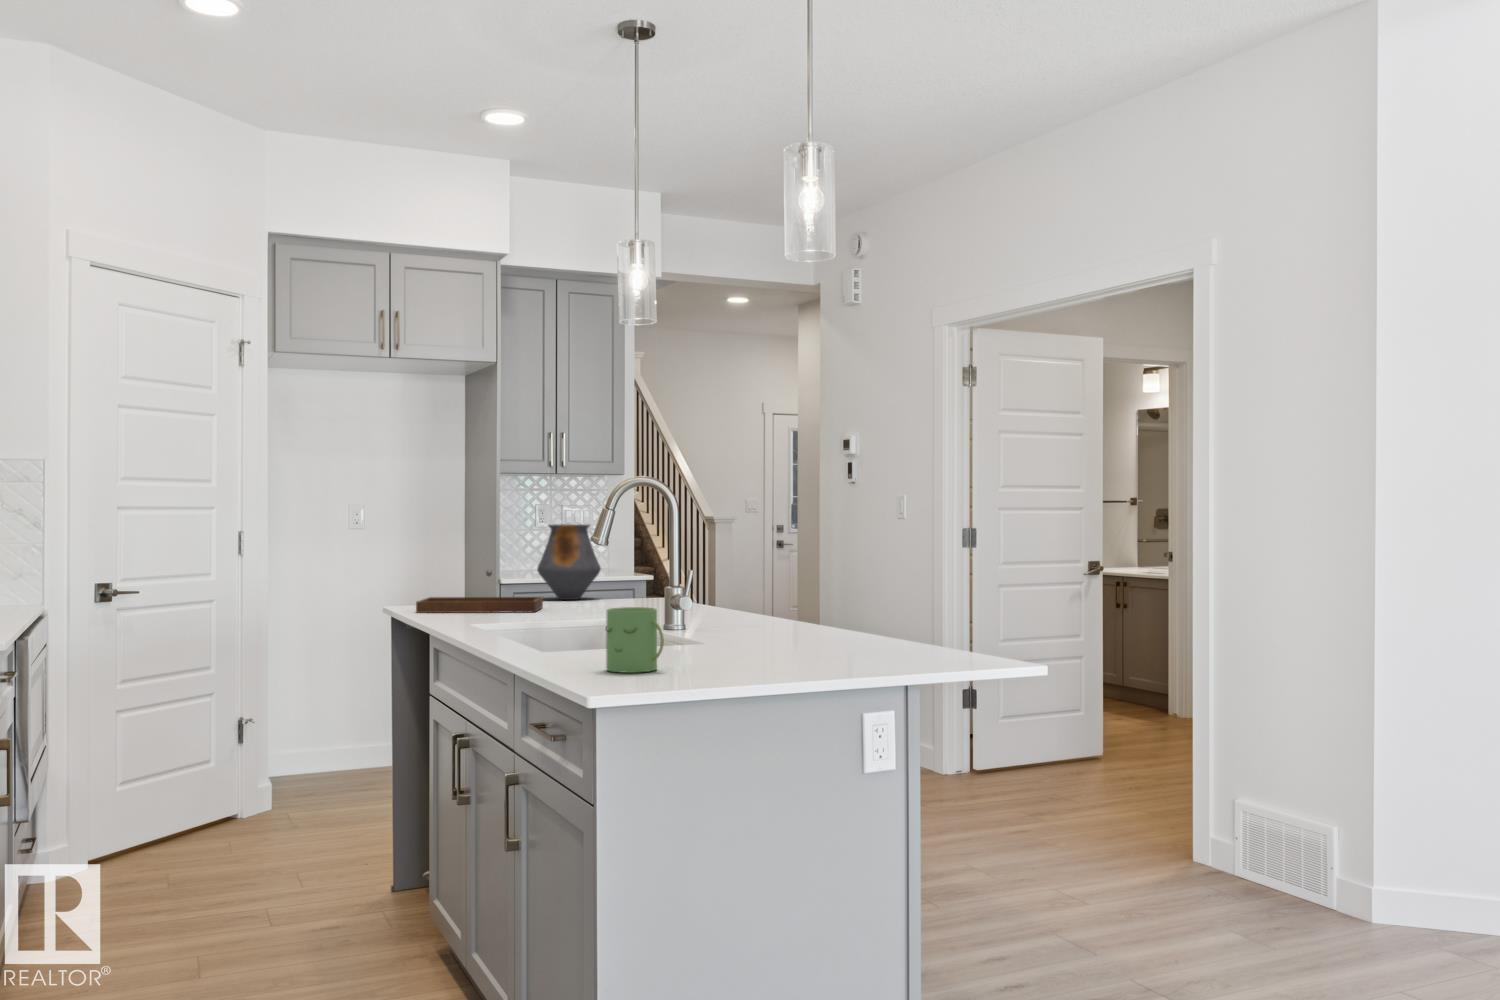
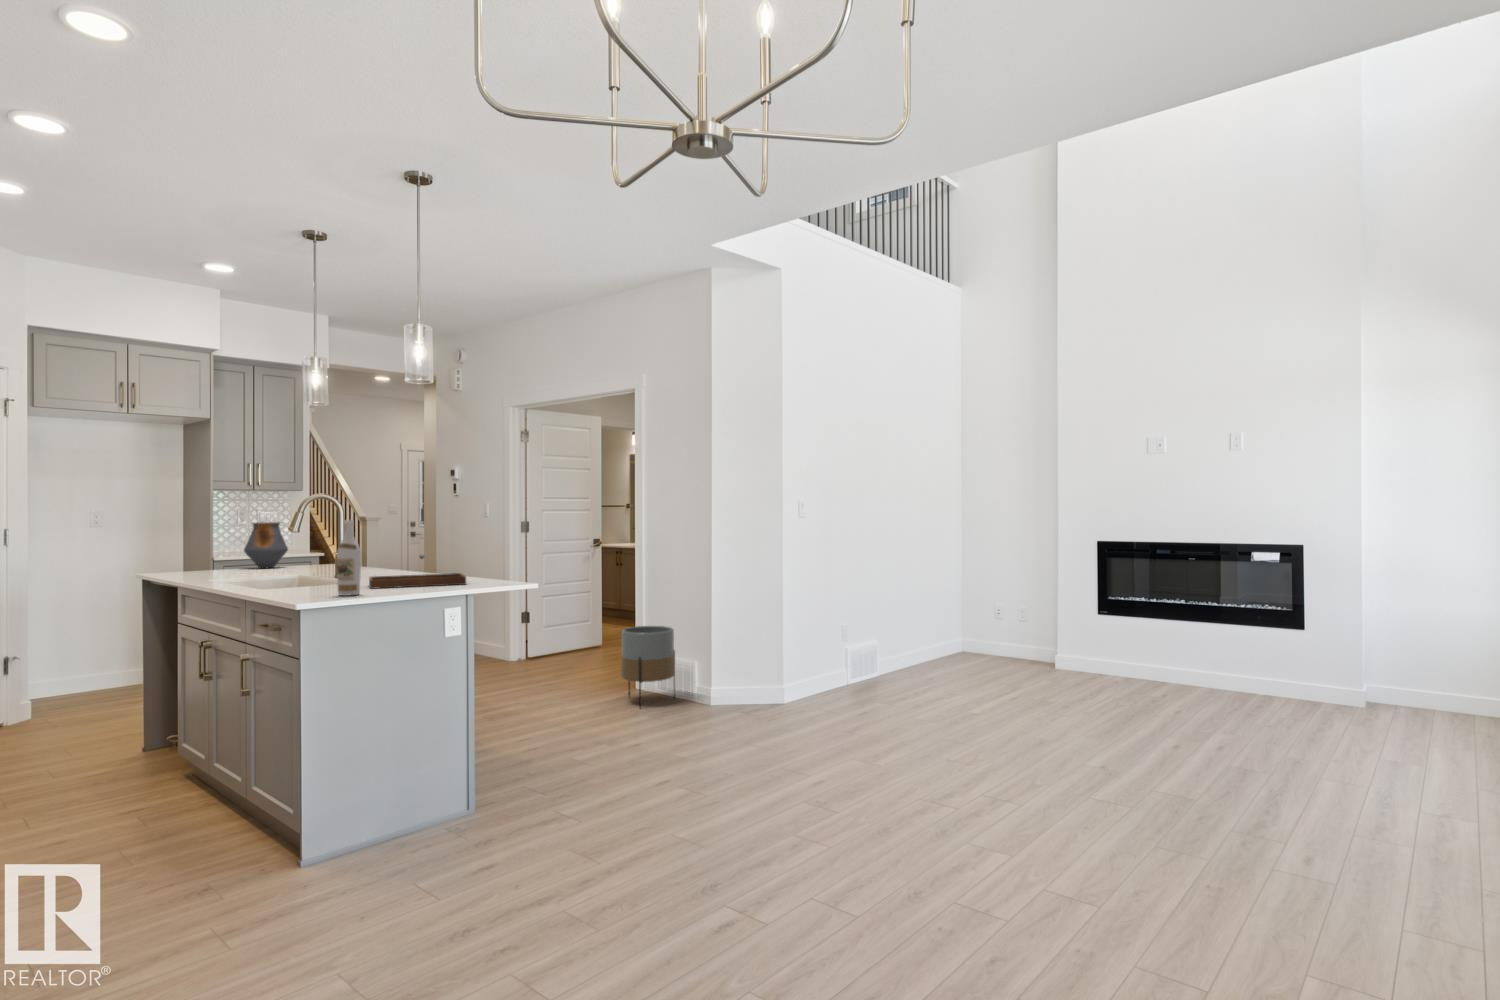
wine bottle: none [669,519,715,681] -> present [337,520,361,596]
tray: present [416,570,543,613] -> present [369,555,466,589]
mug: present [606,607,664,673] -> none [302,563,334,594]
planter: none [1190,744,1307,920] -> present [621,626,675,707]

